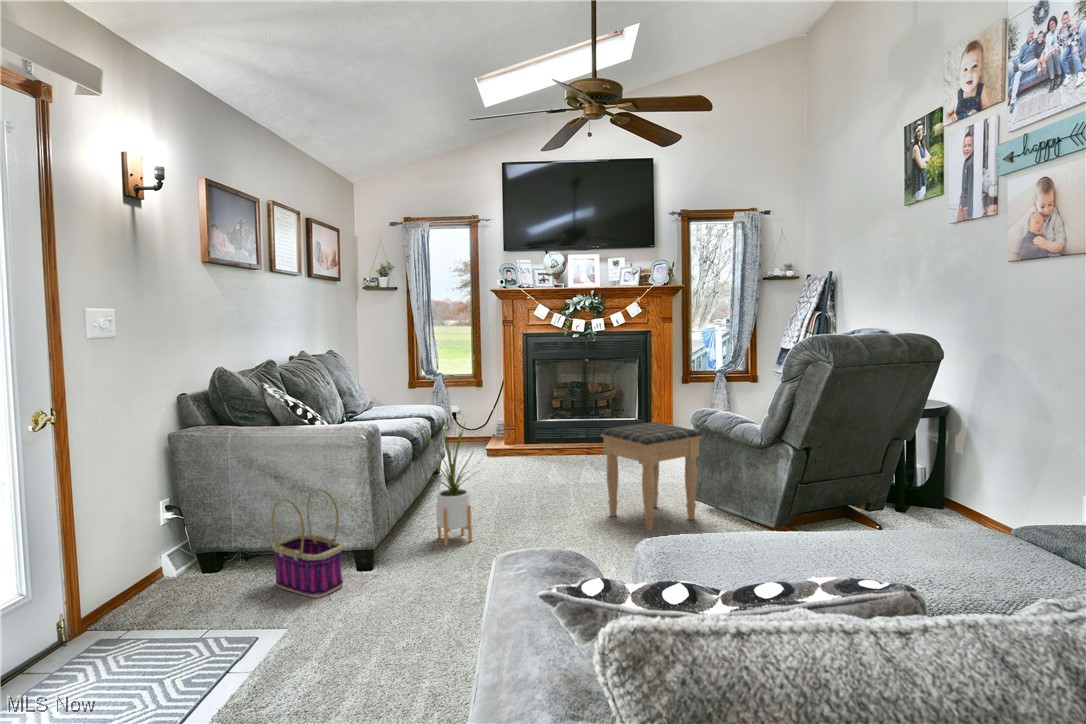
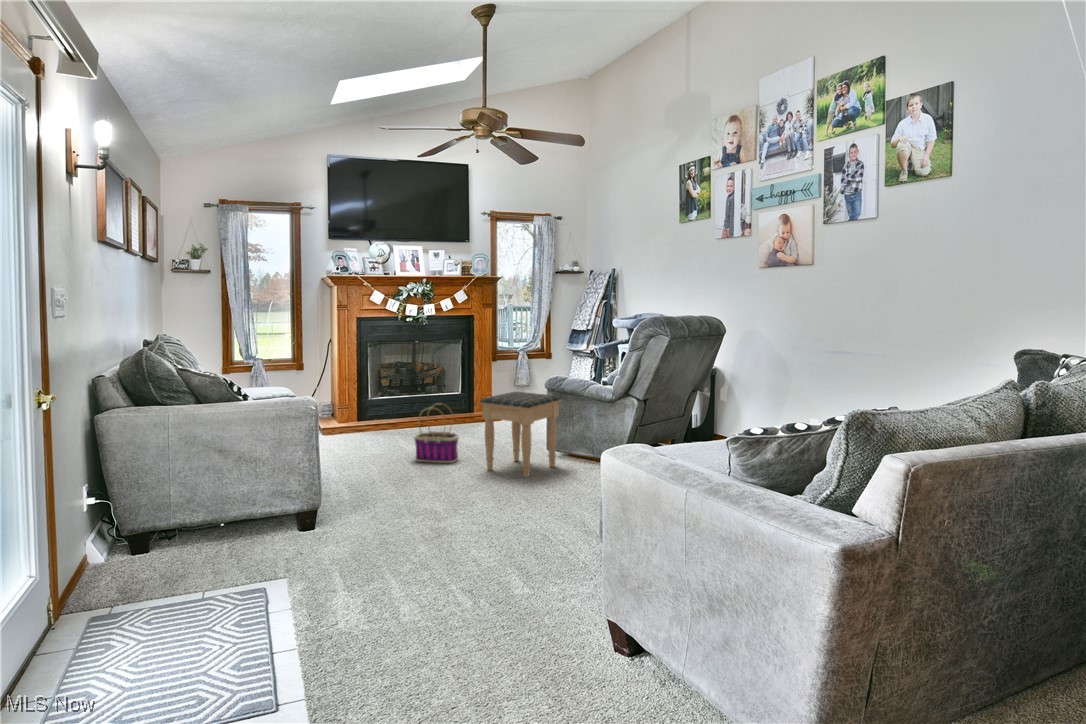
house plant: present [425,423,473,546] -> none [340,387,402,504]
basket: present [272,489,343,598] -> present [414,404,458,463]

